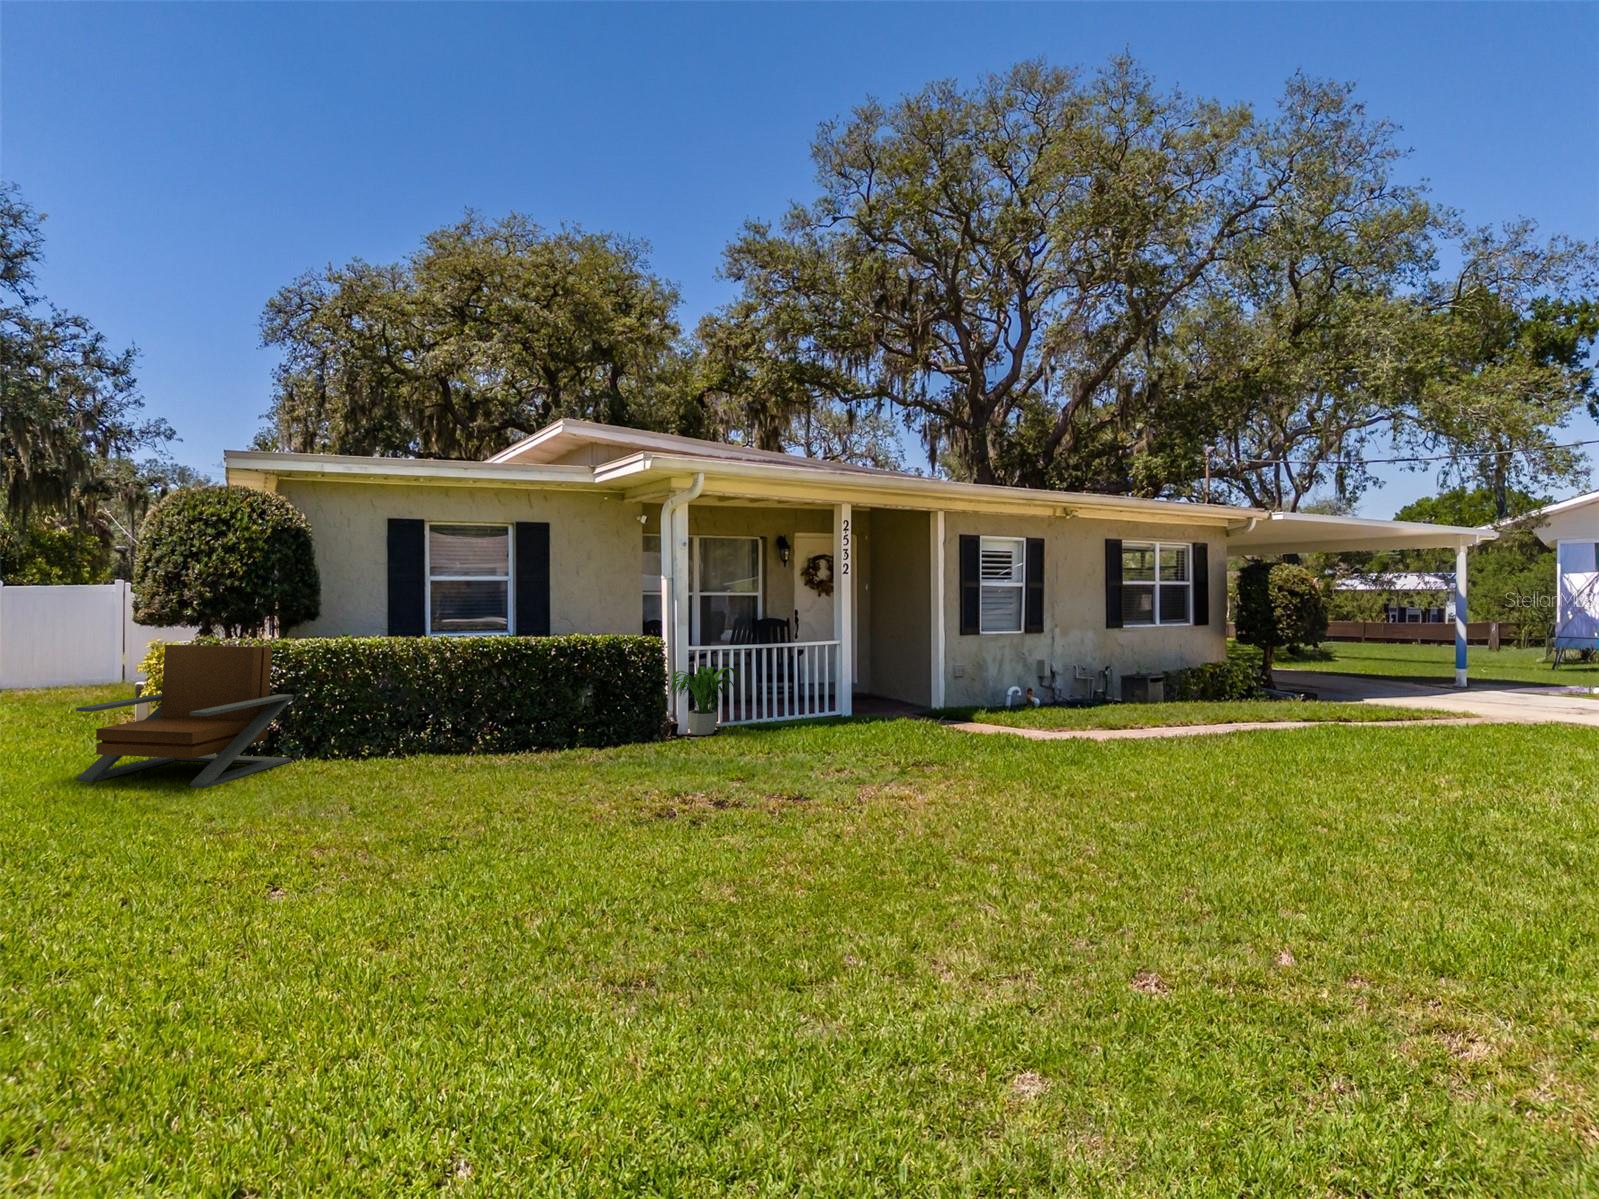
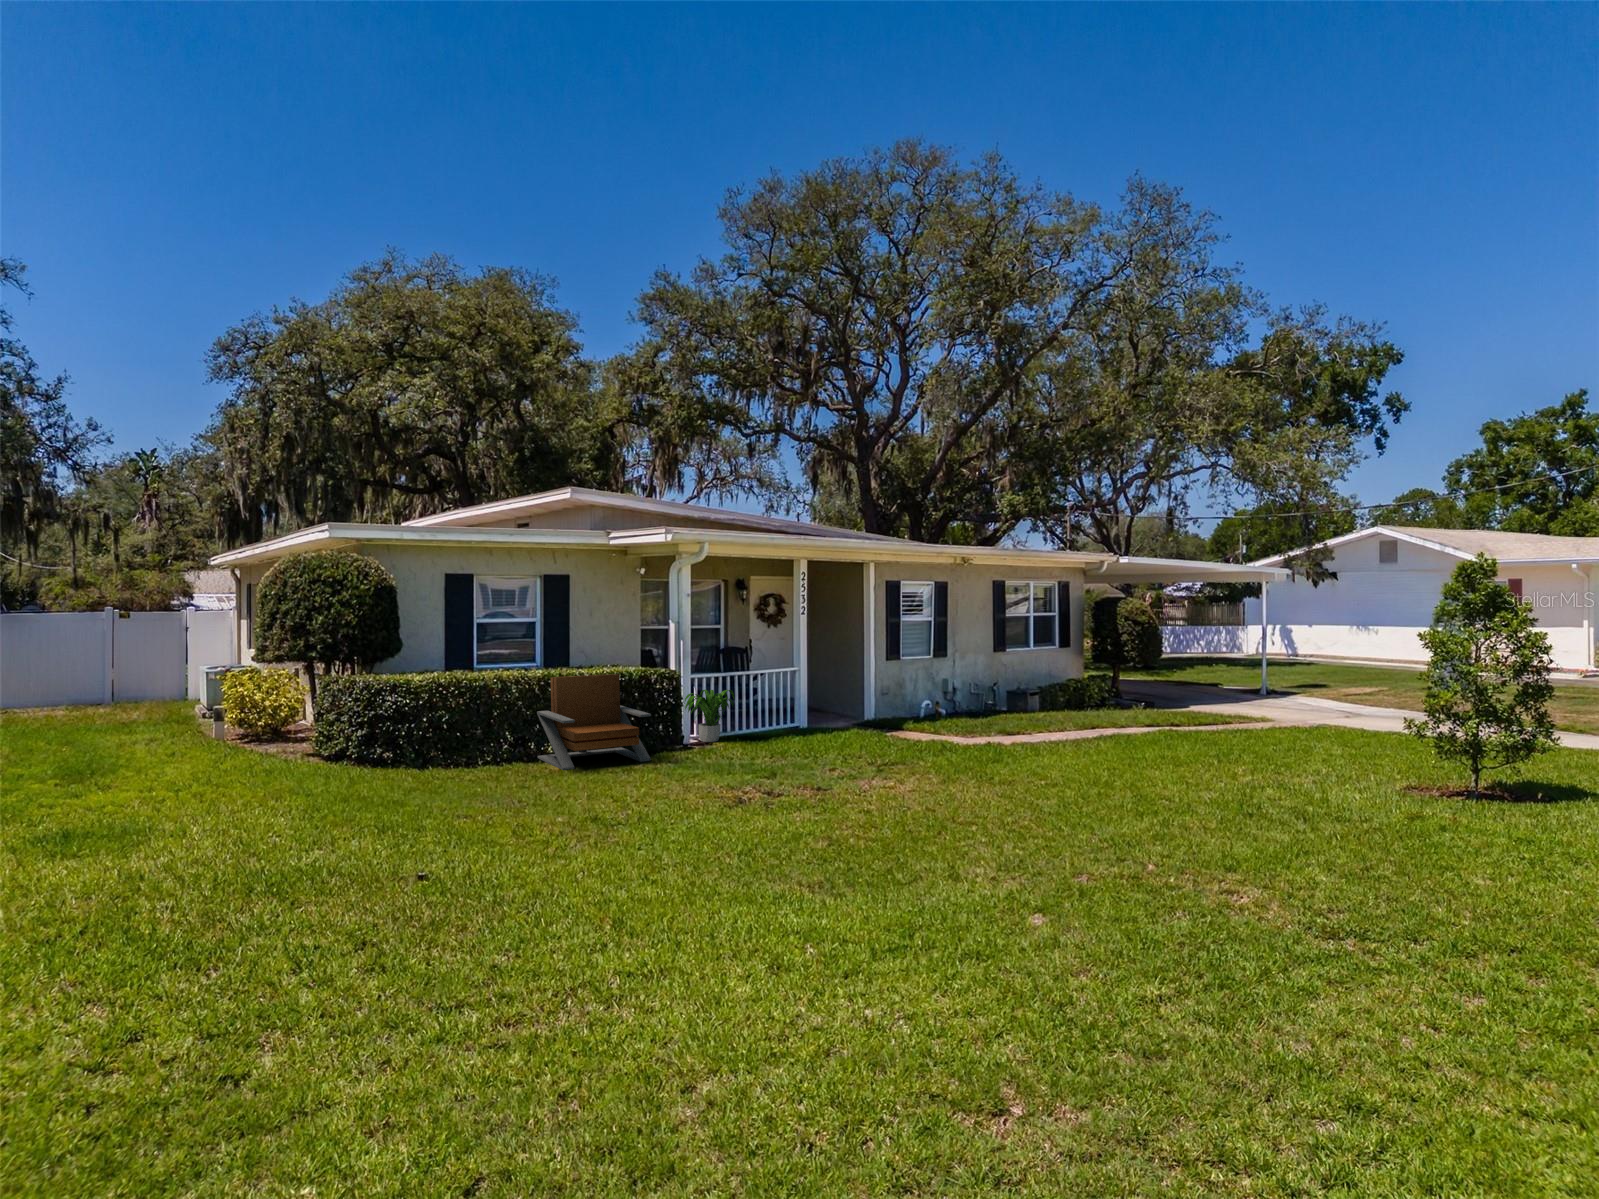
lounge chair: present [76,645,294,787] -> present [537,674,651,770]

